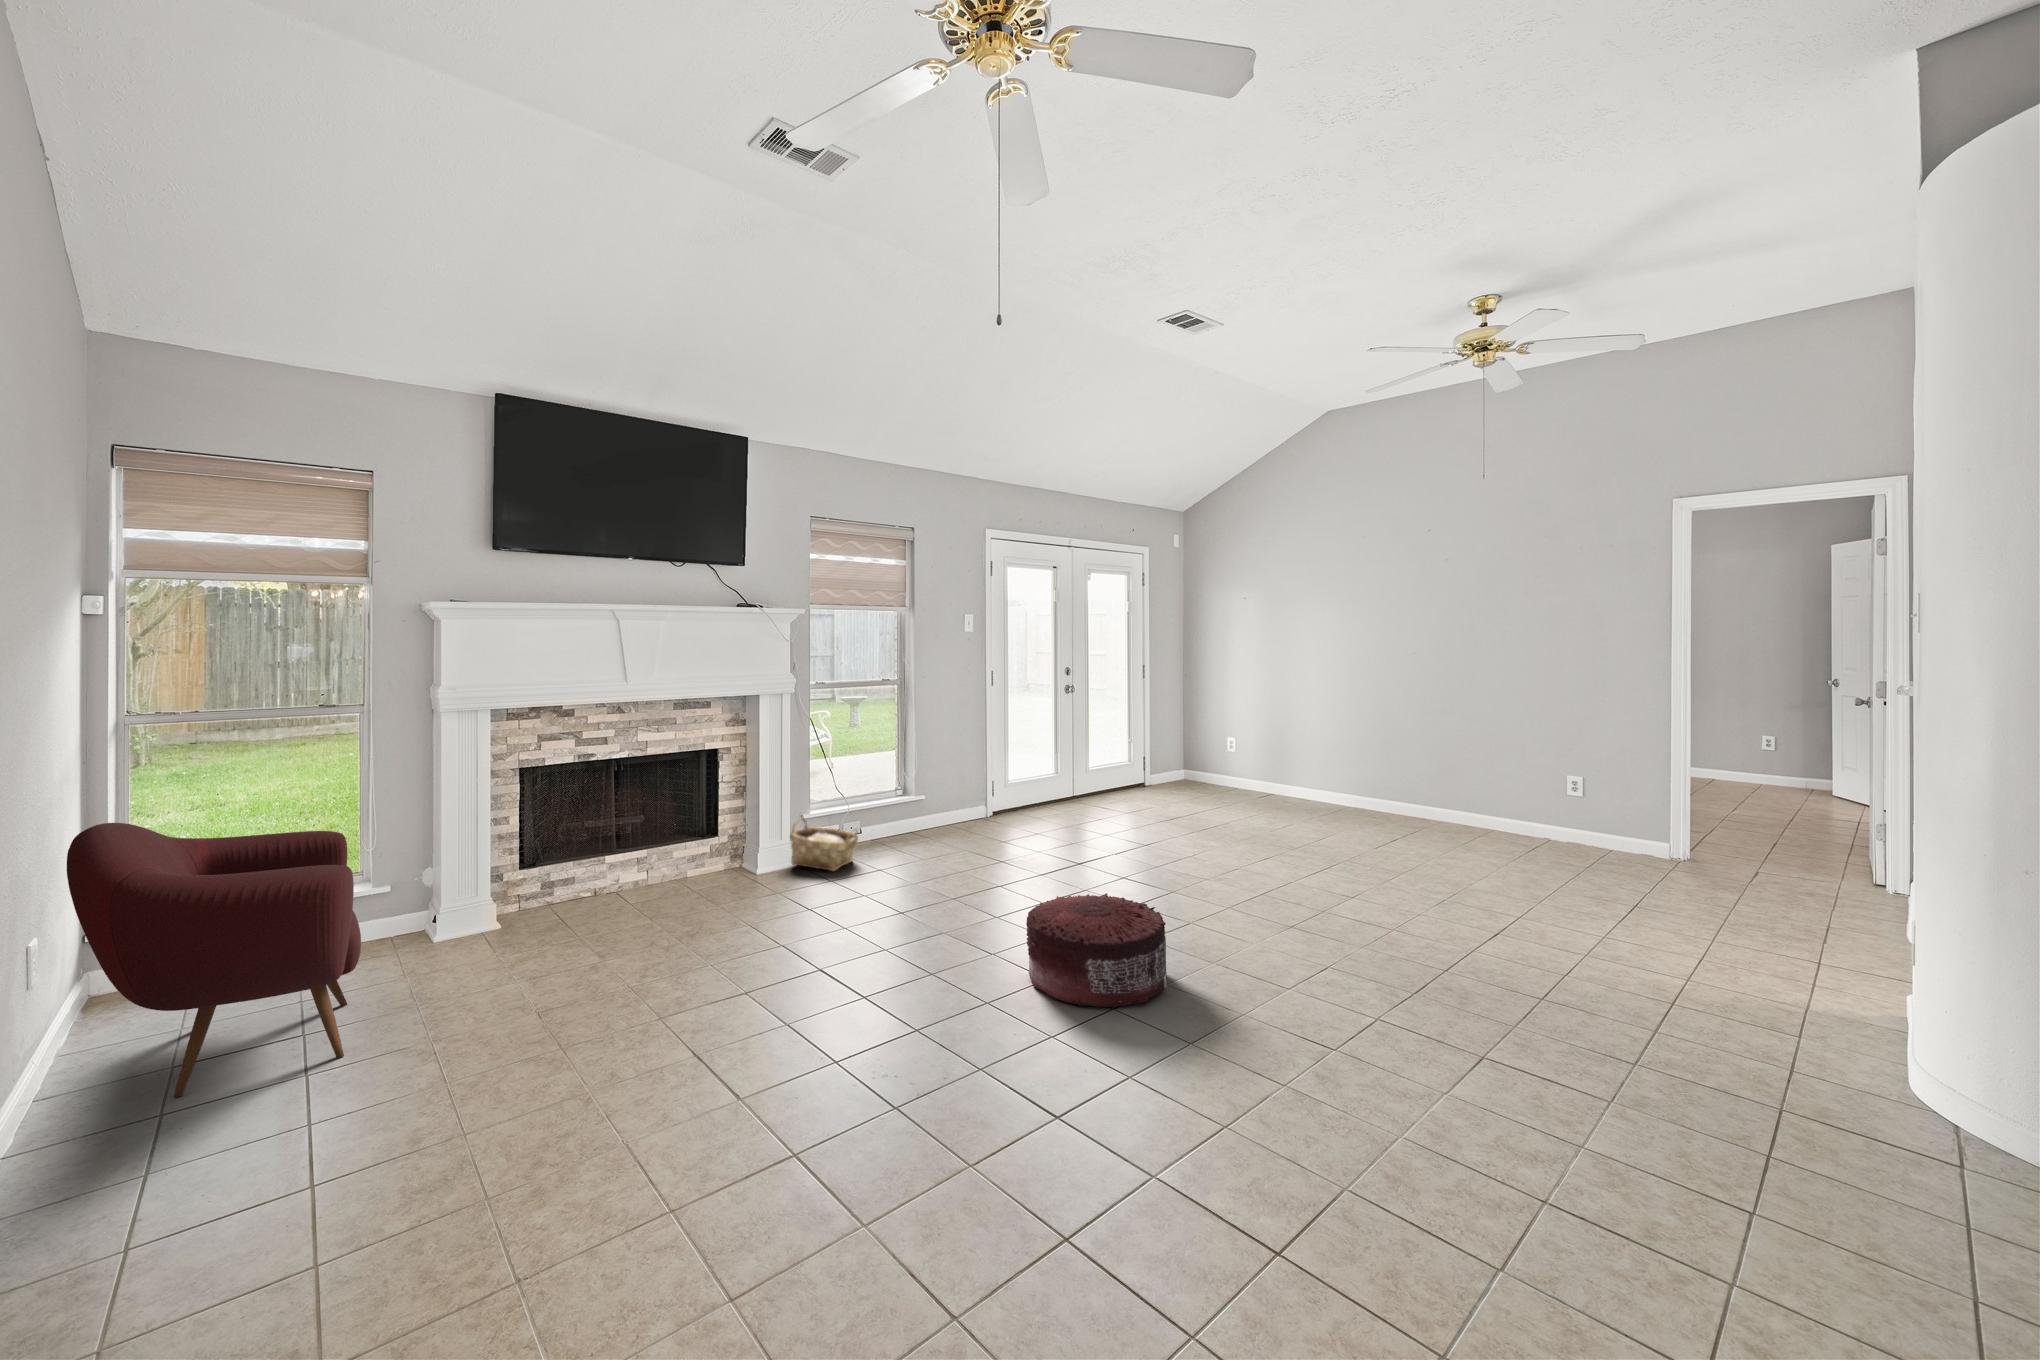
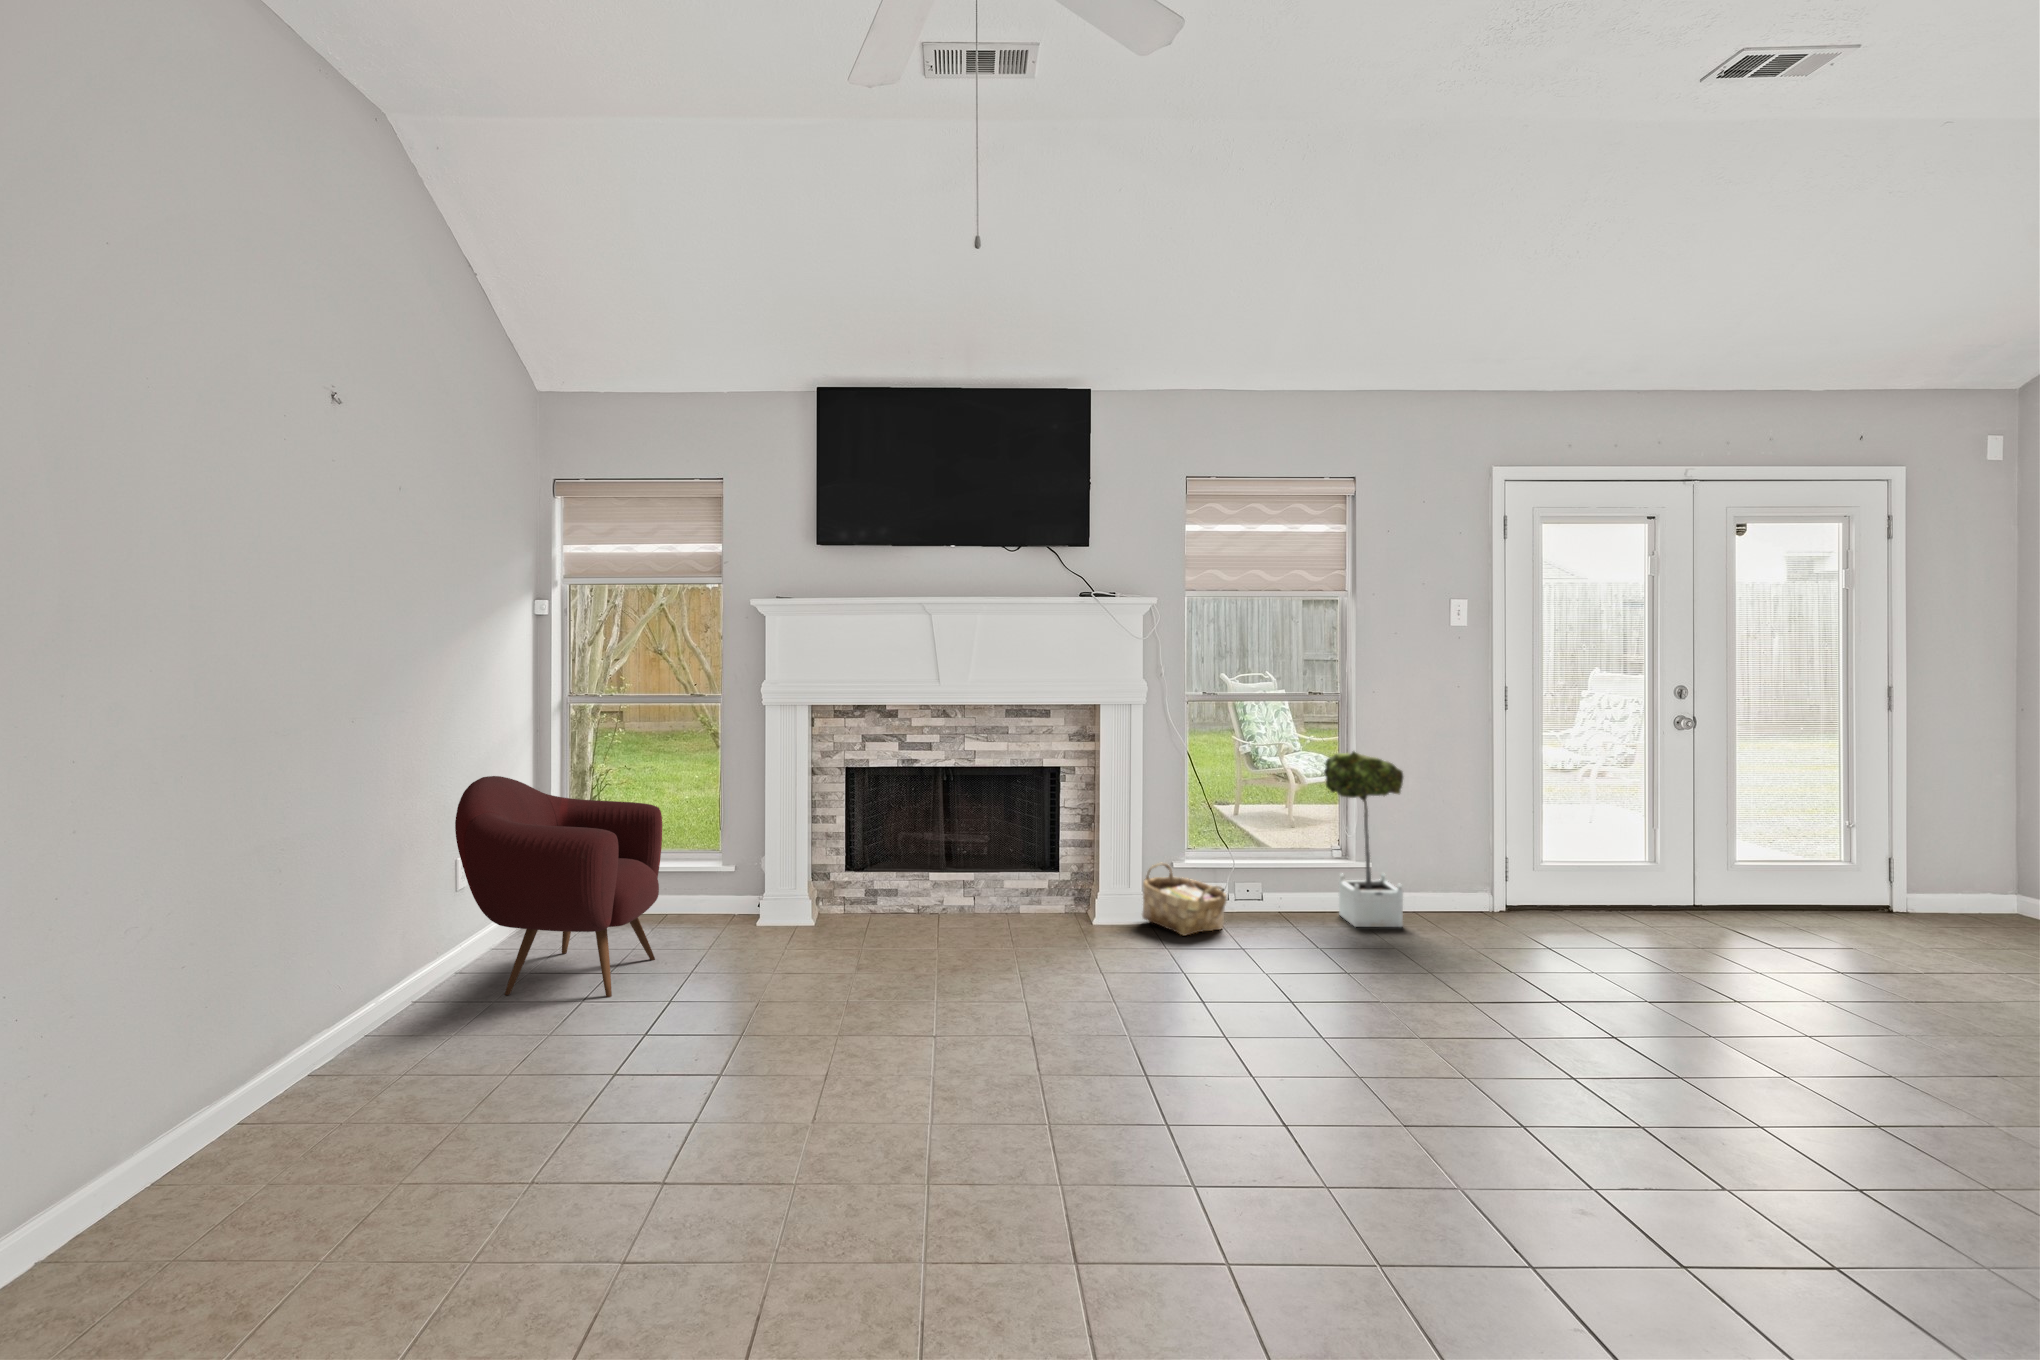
potted tree: none [903,718,958,844] -> present [1324,751,1403,927]
pouf: present [1026,893,1167,1007] -> none [1230,1008,1456,1182]

